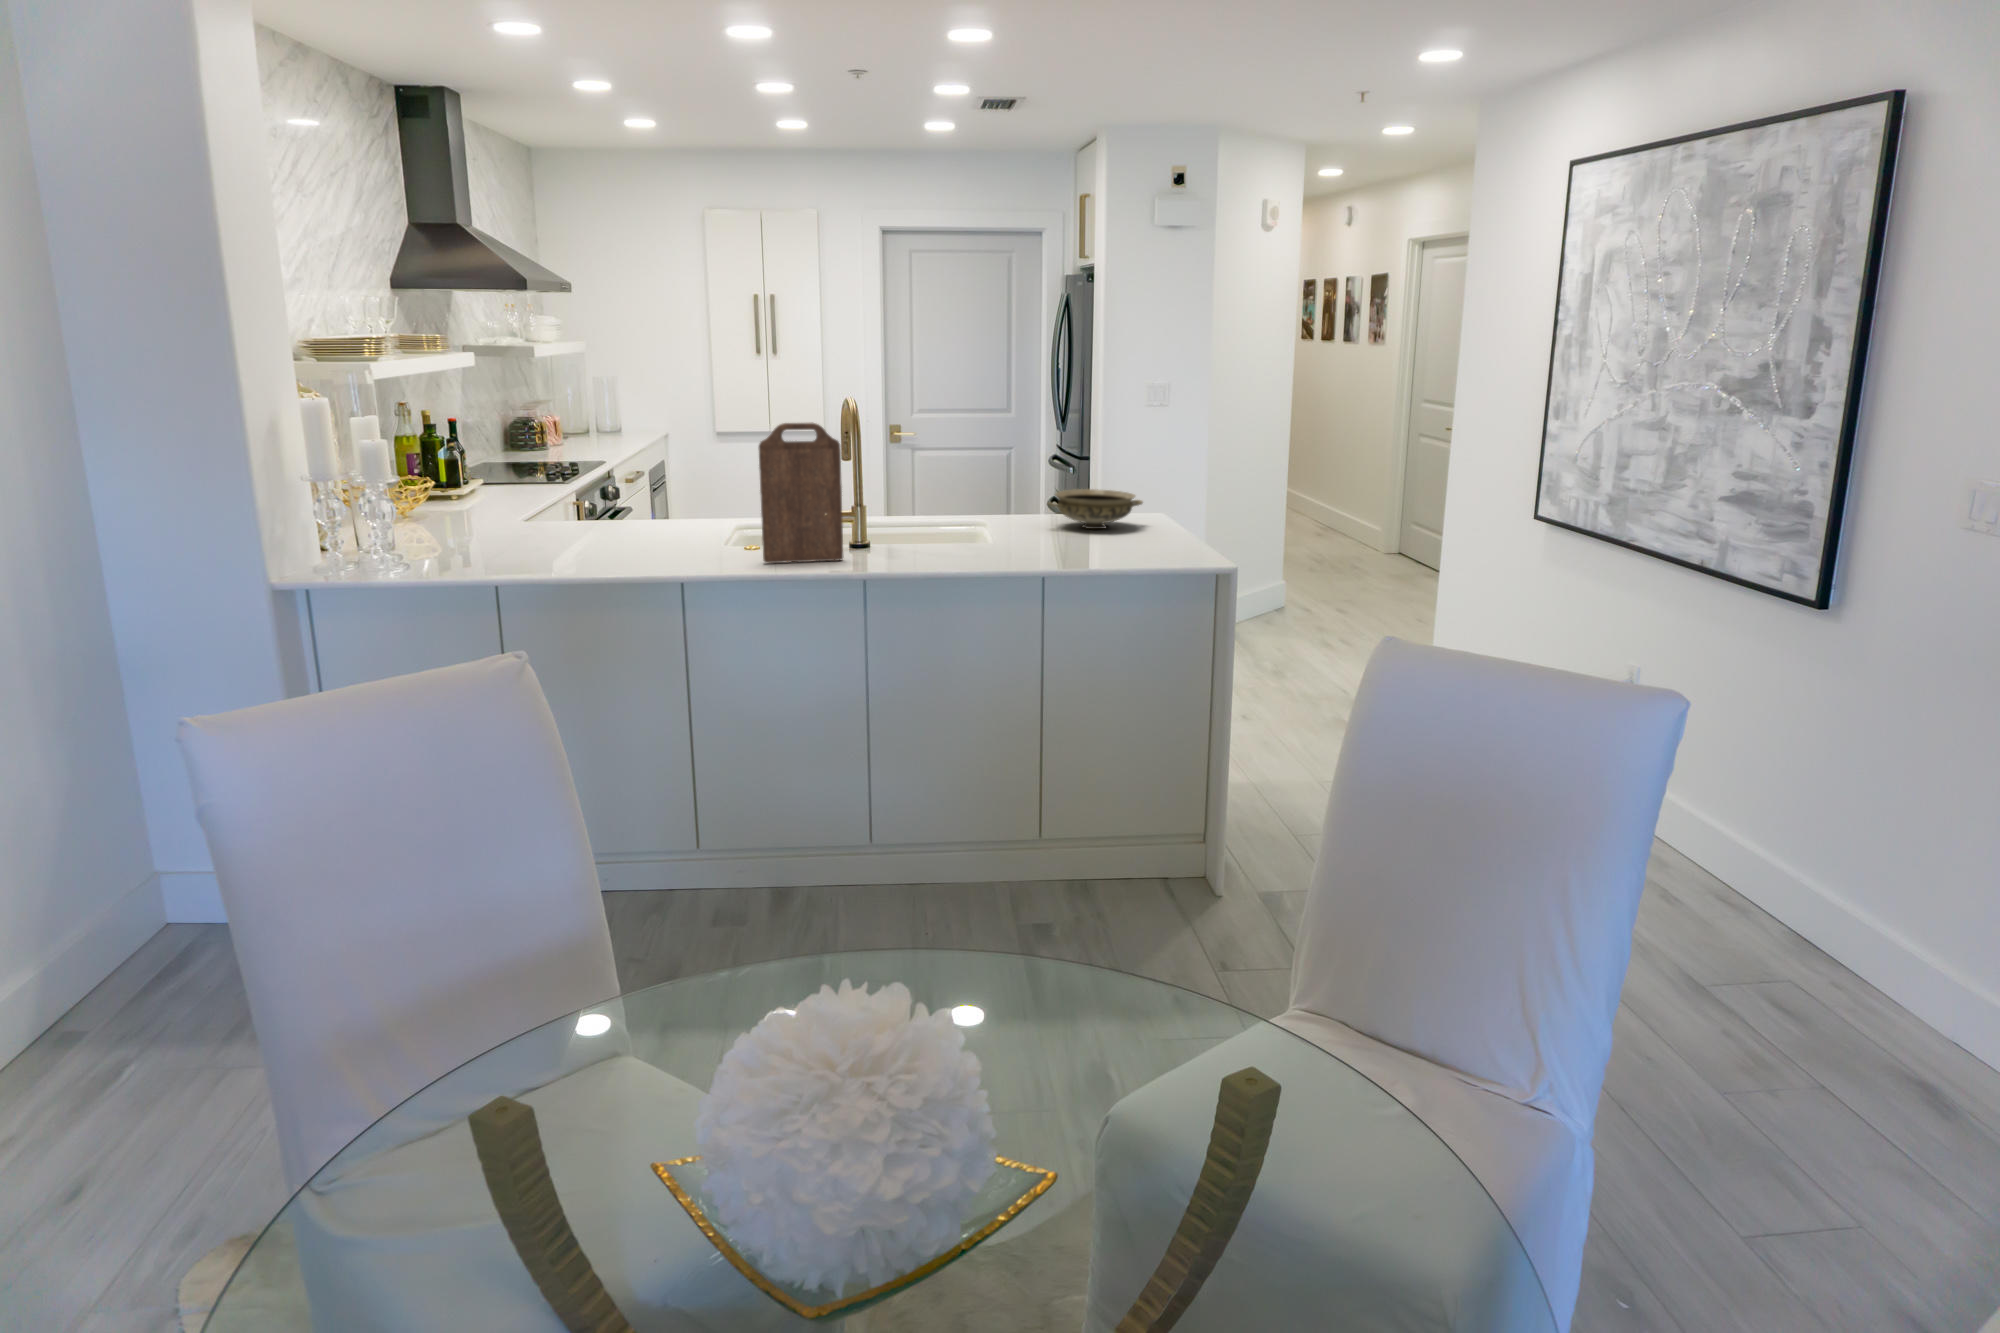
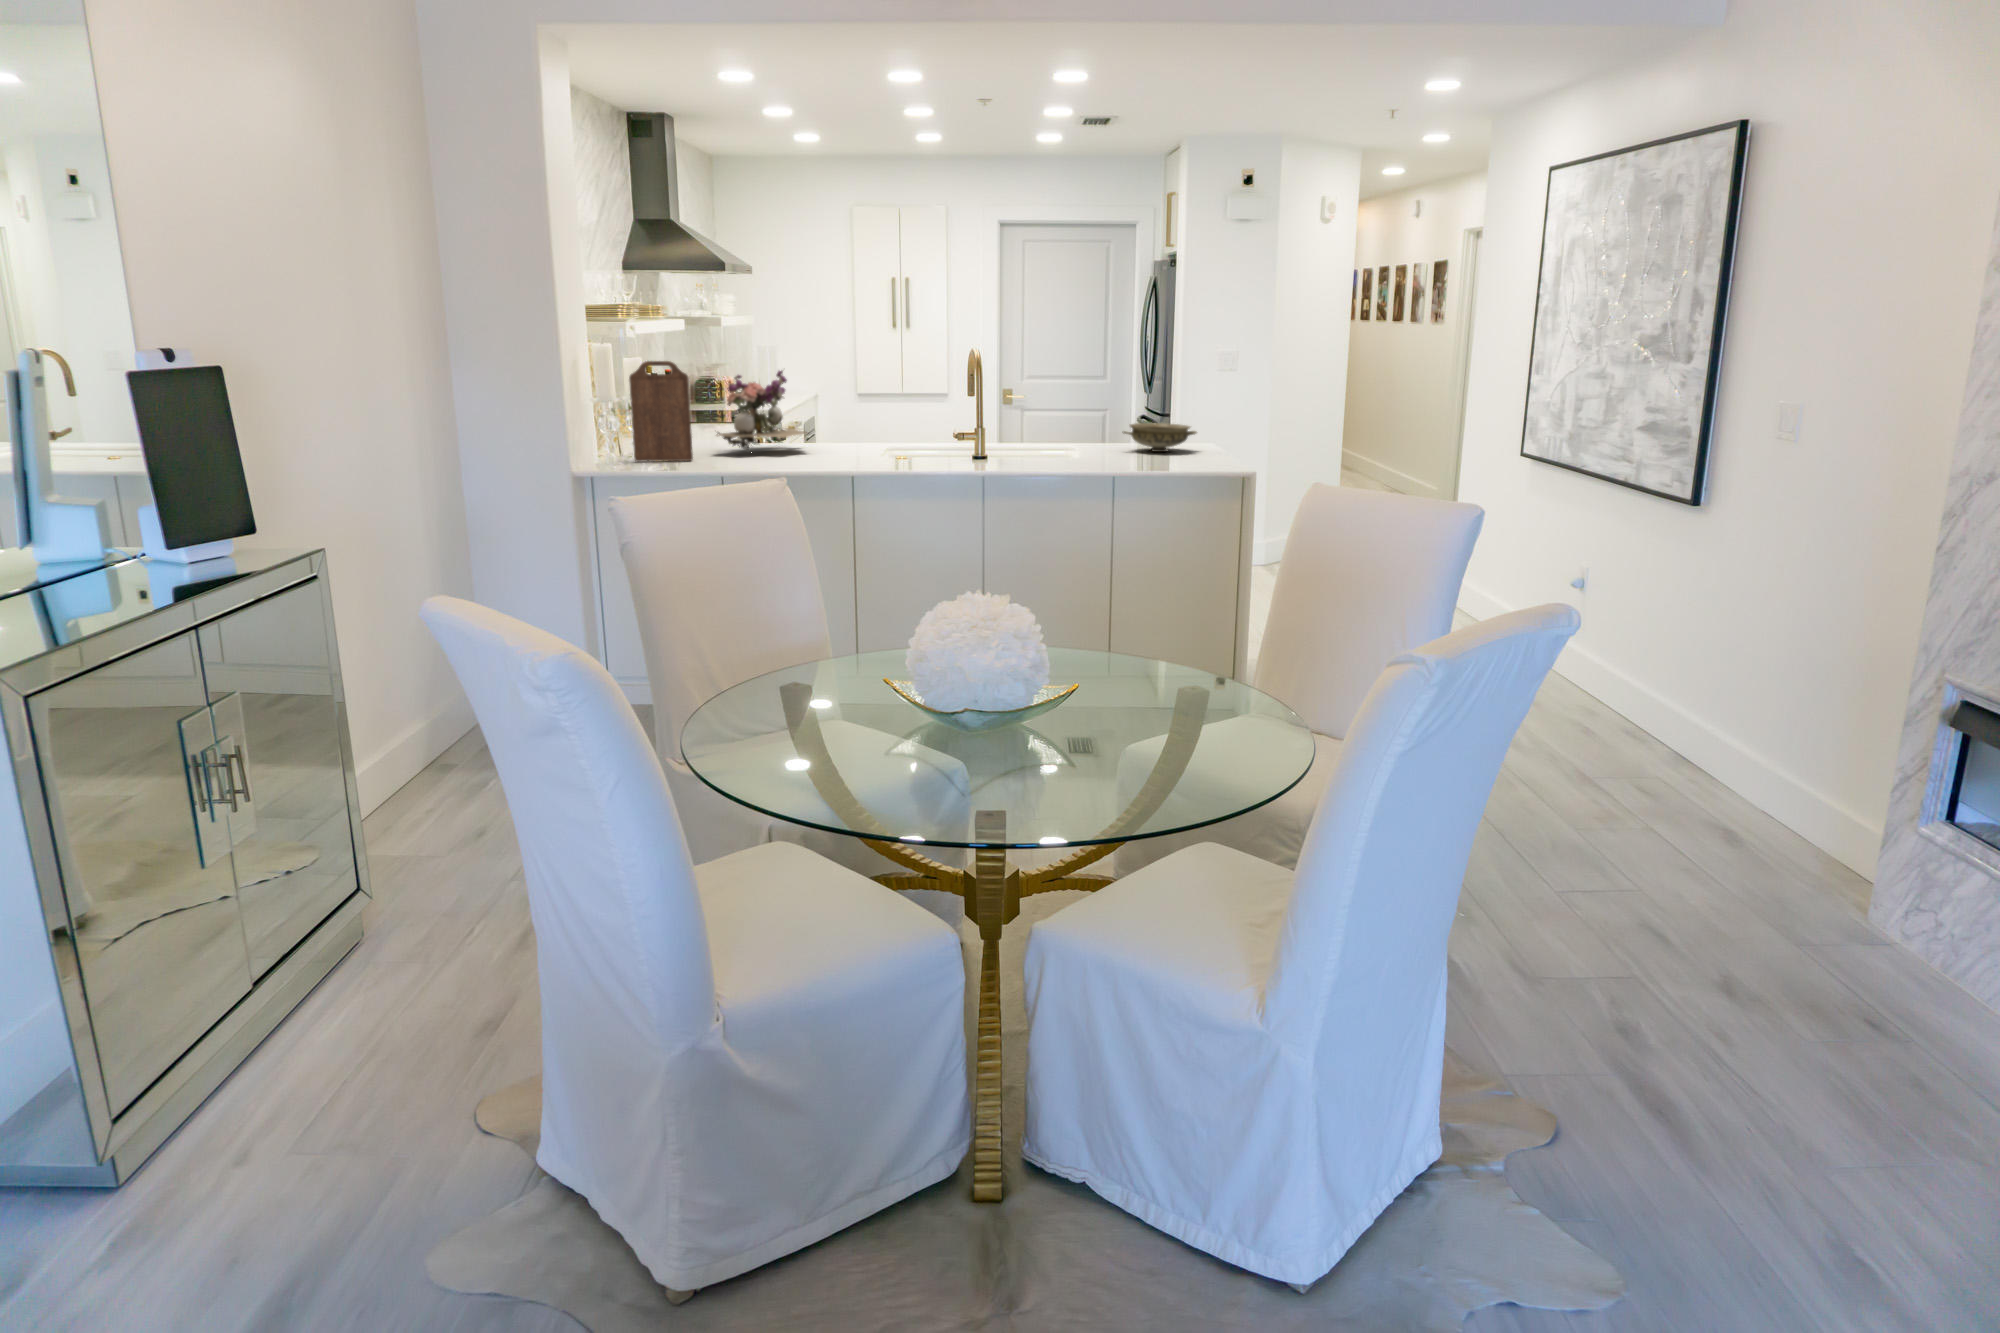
flower arrangement: none [490,423,627,540] -> present [717,371,807,450]
cutting board: present [759,423,843,563] -> present [629,361,693,462]

